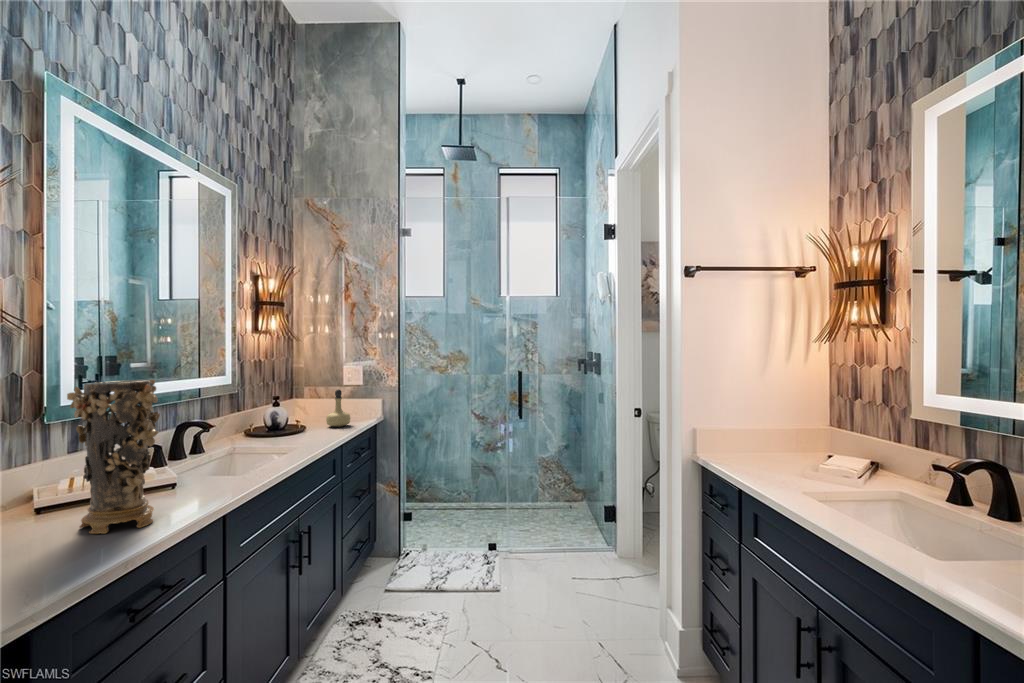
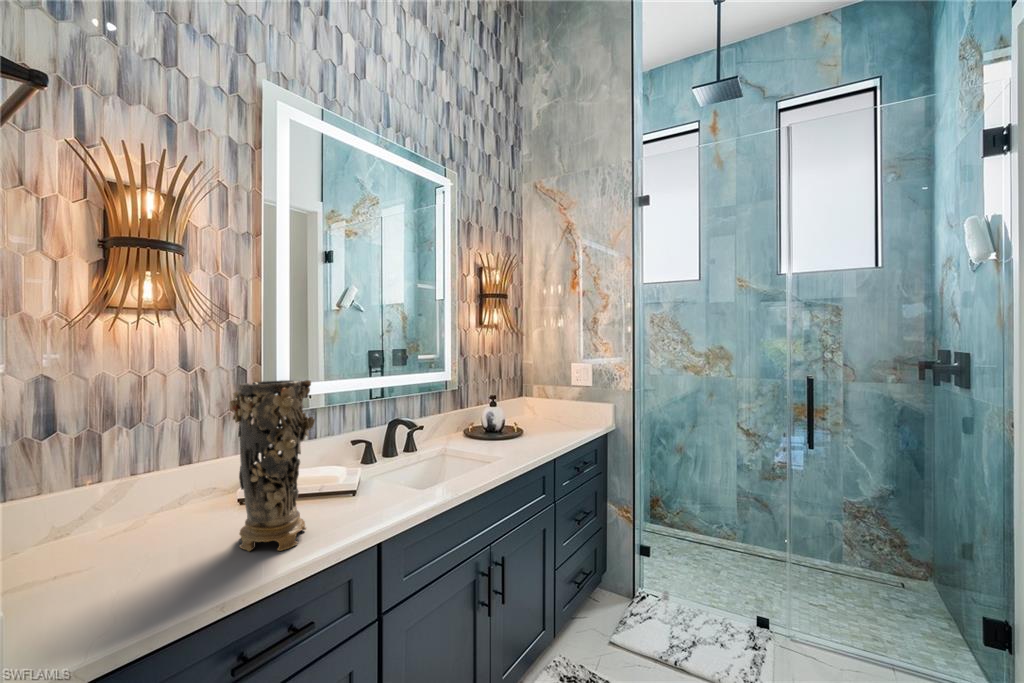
perfume bottle: present [326,389,350,427] -> none [547,391,573,433]

